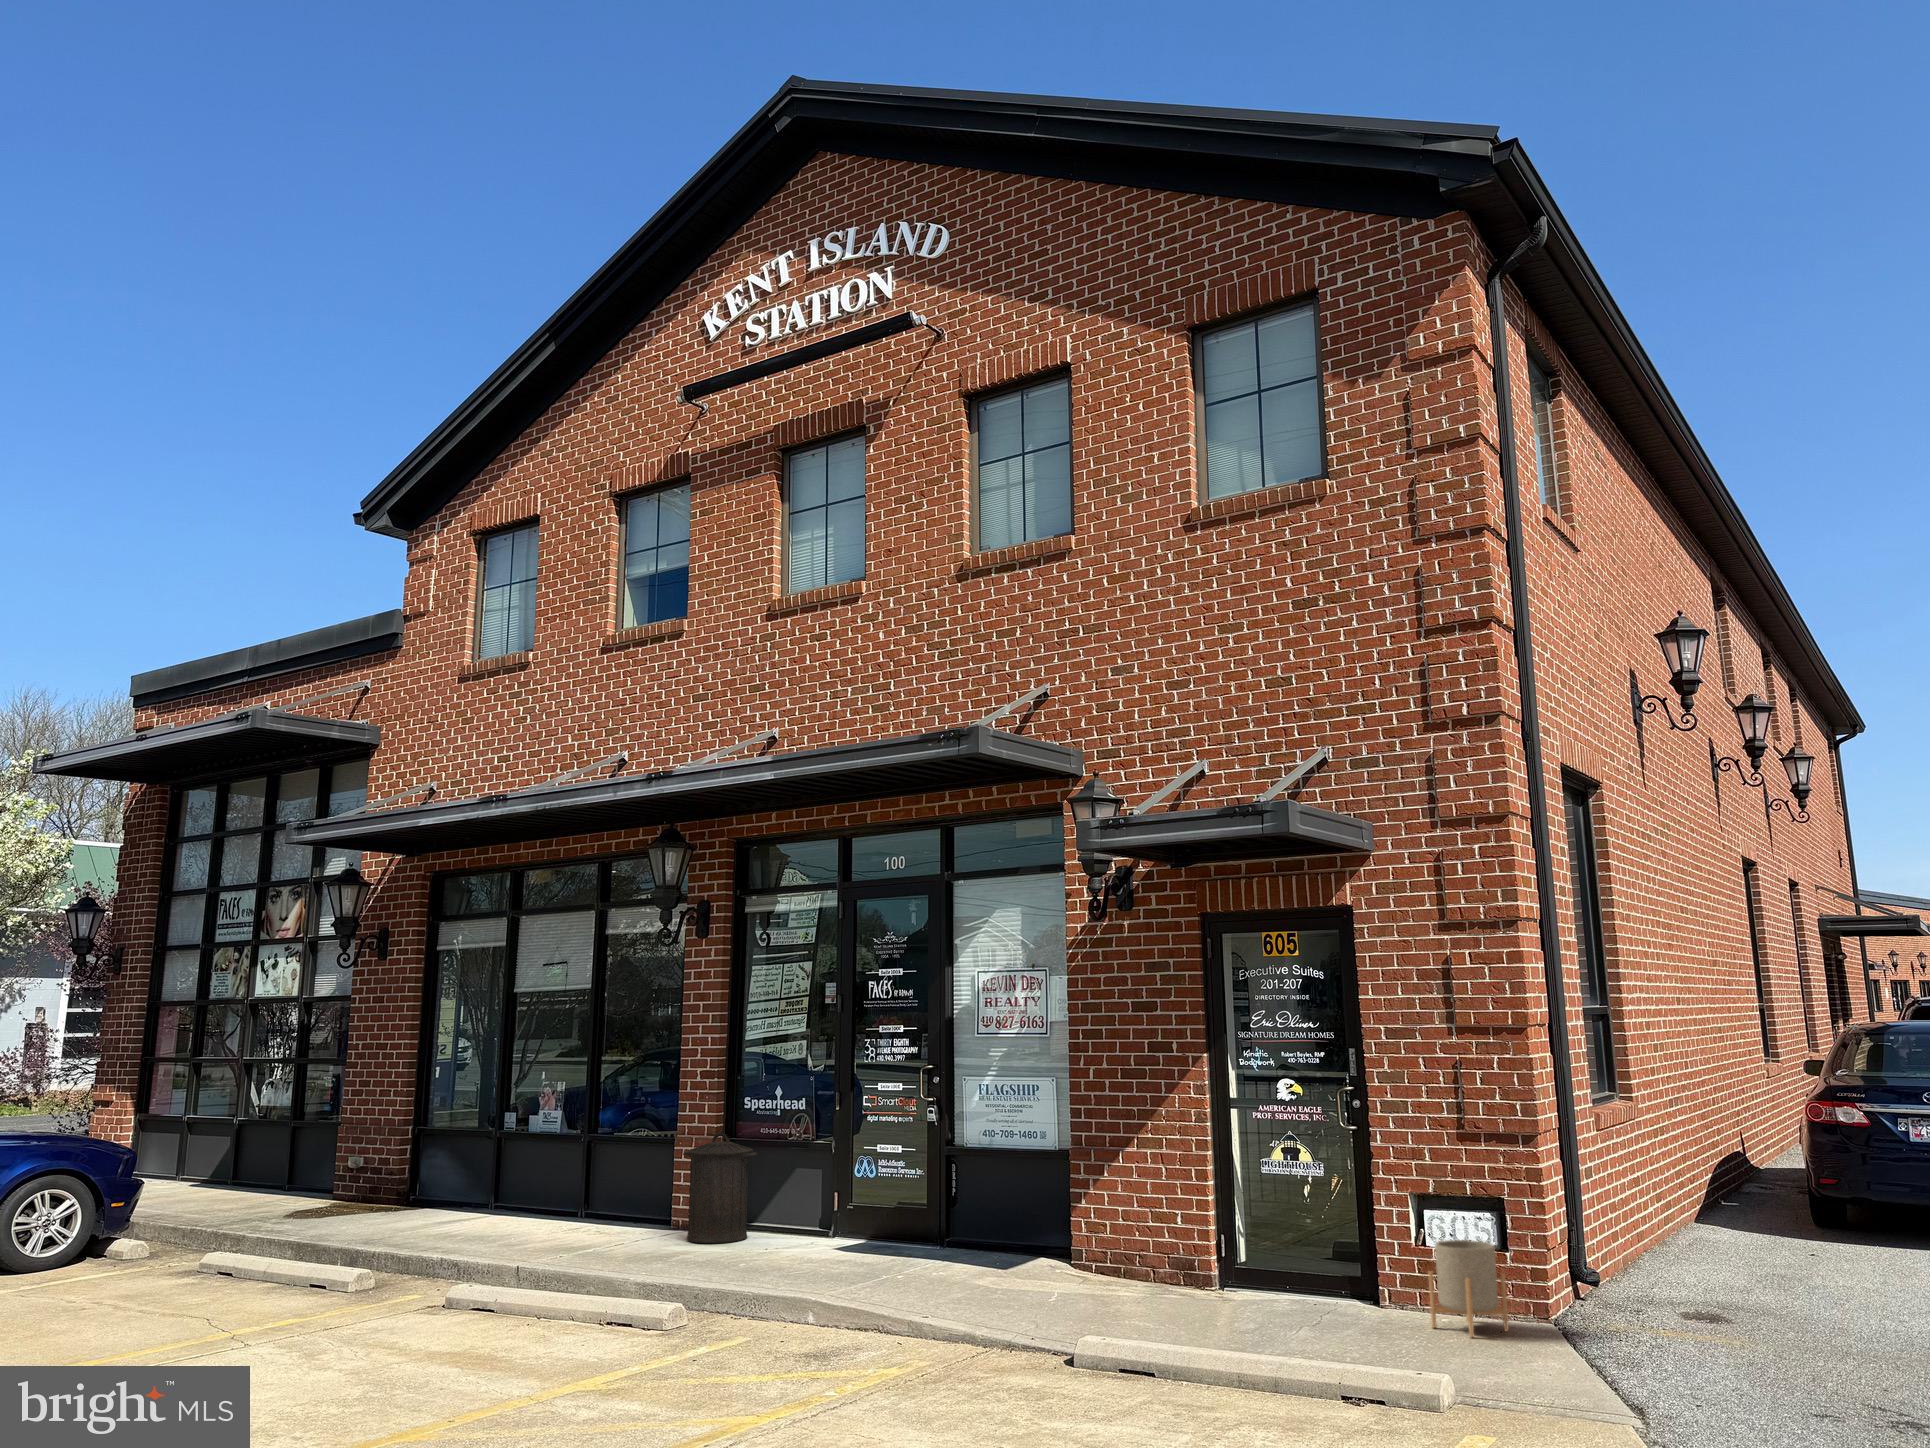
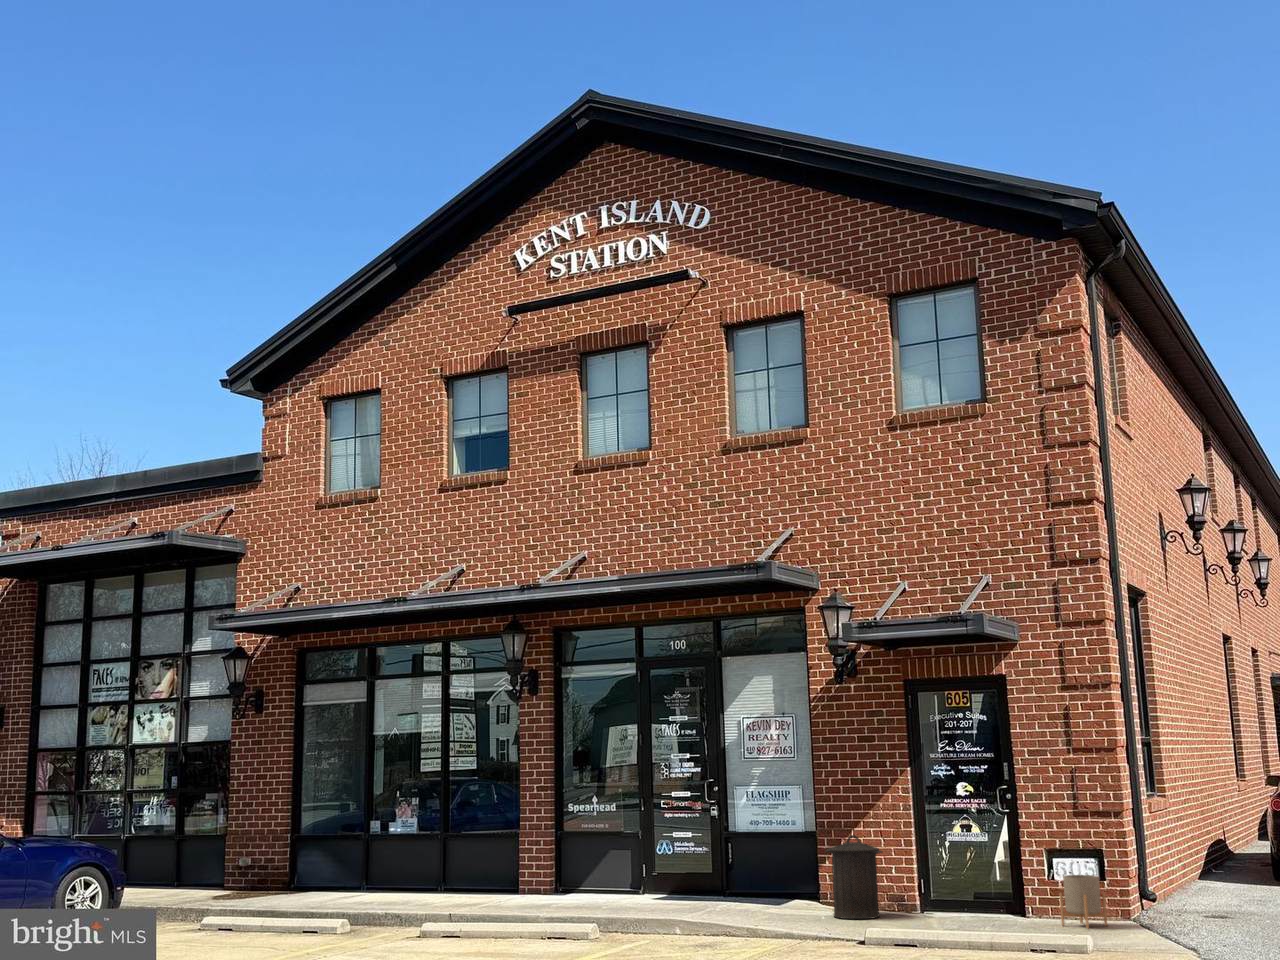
trash can: present [683,1132,757,1244] -> present [826,835,882,919]

